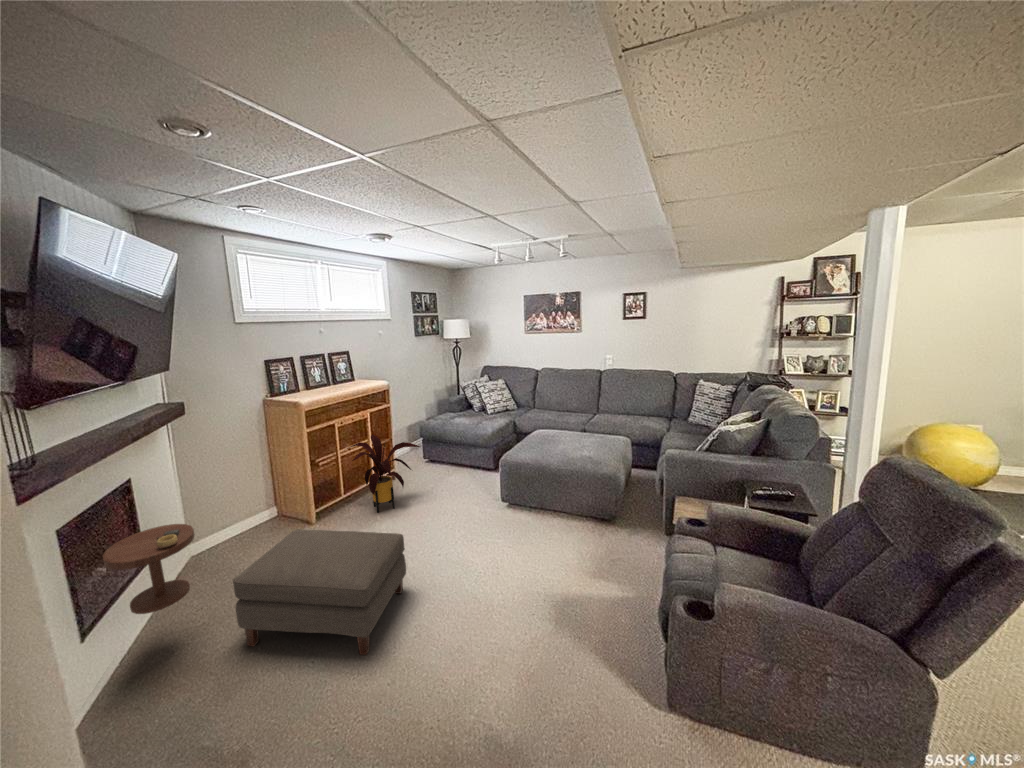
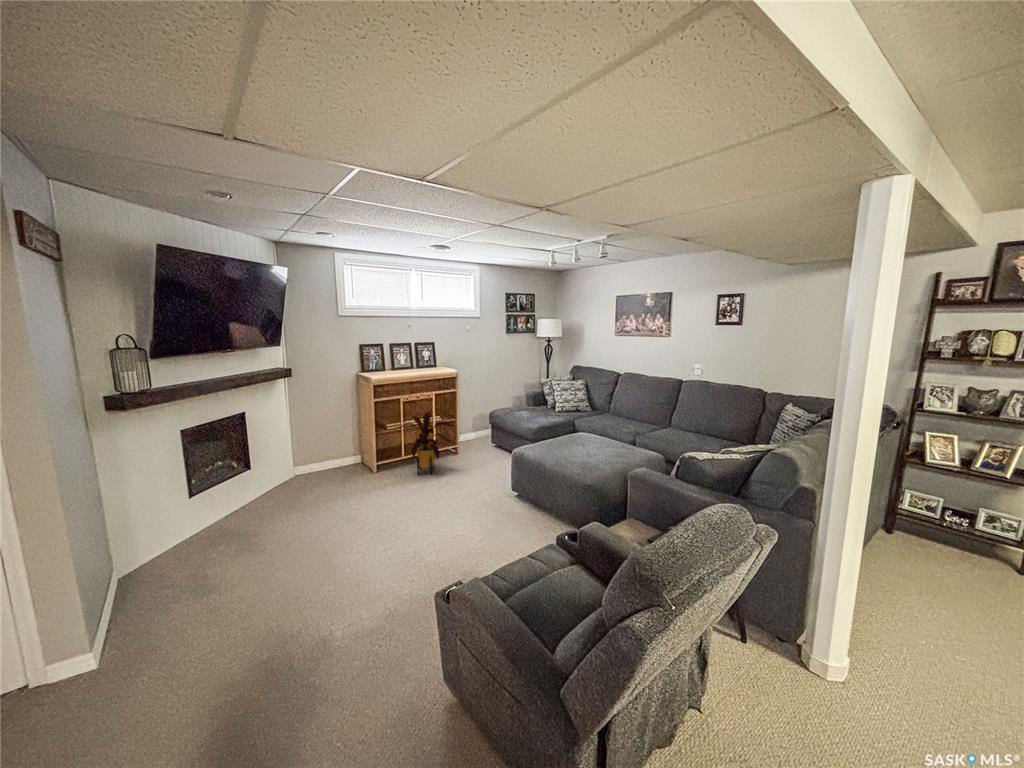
side table: present [103,524,195,614] -> none [216,440,265,517]
ottoman: present [233,529,406,655] -> none [272,464,382,554]

